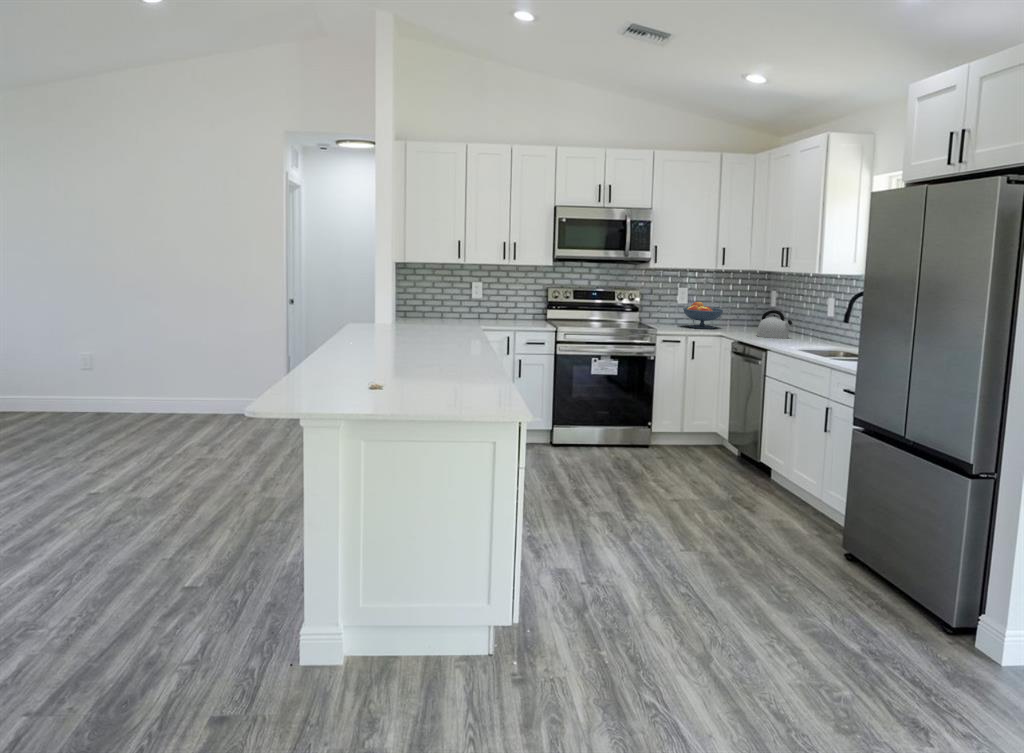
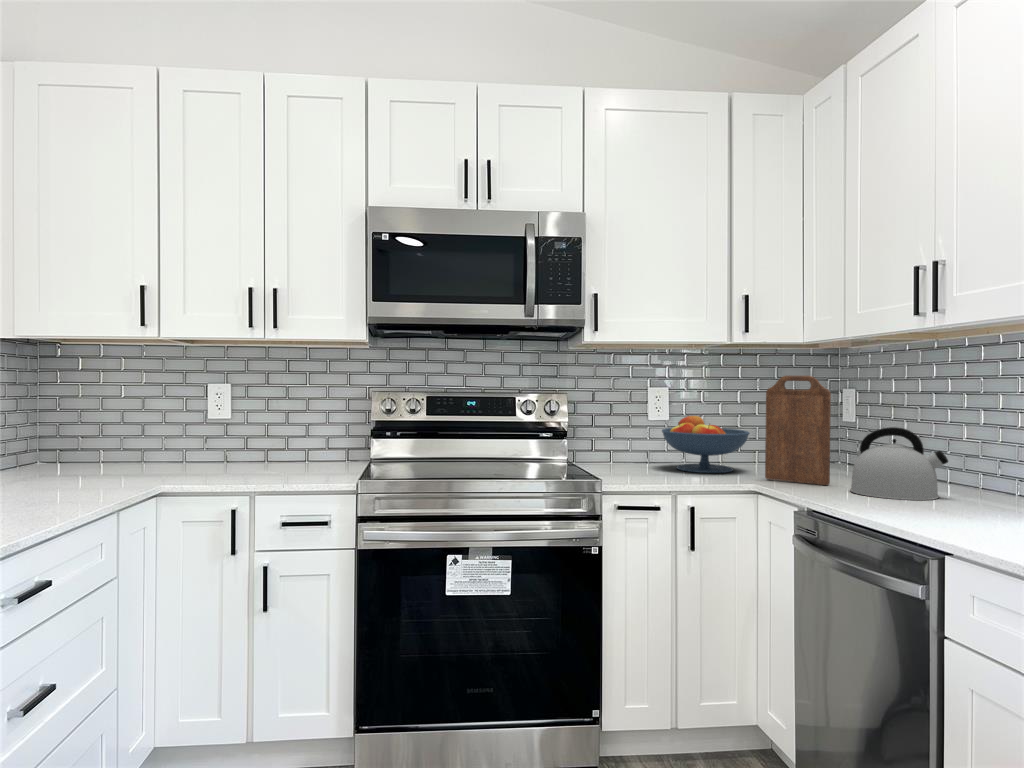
cutting board: none [726,287,755,334] -> present [765,376,831,485]

